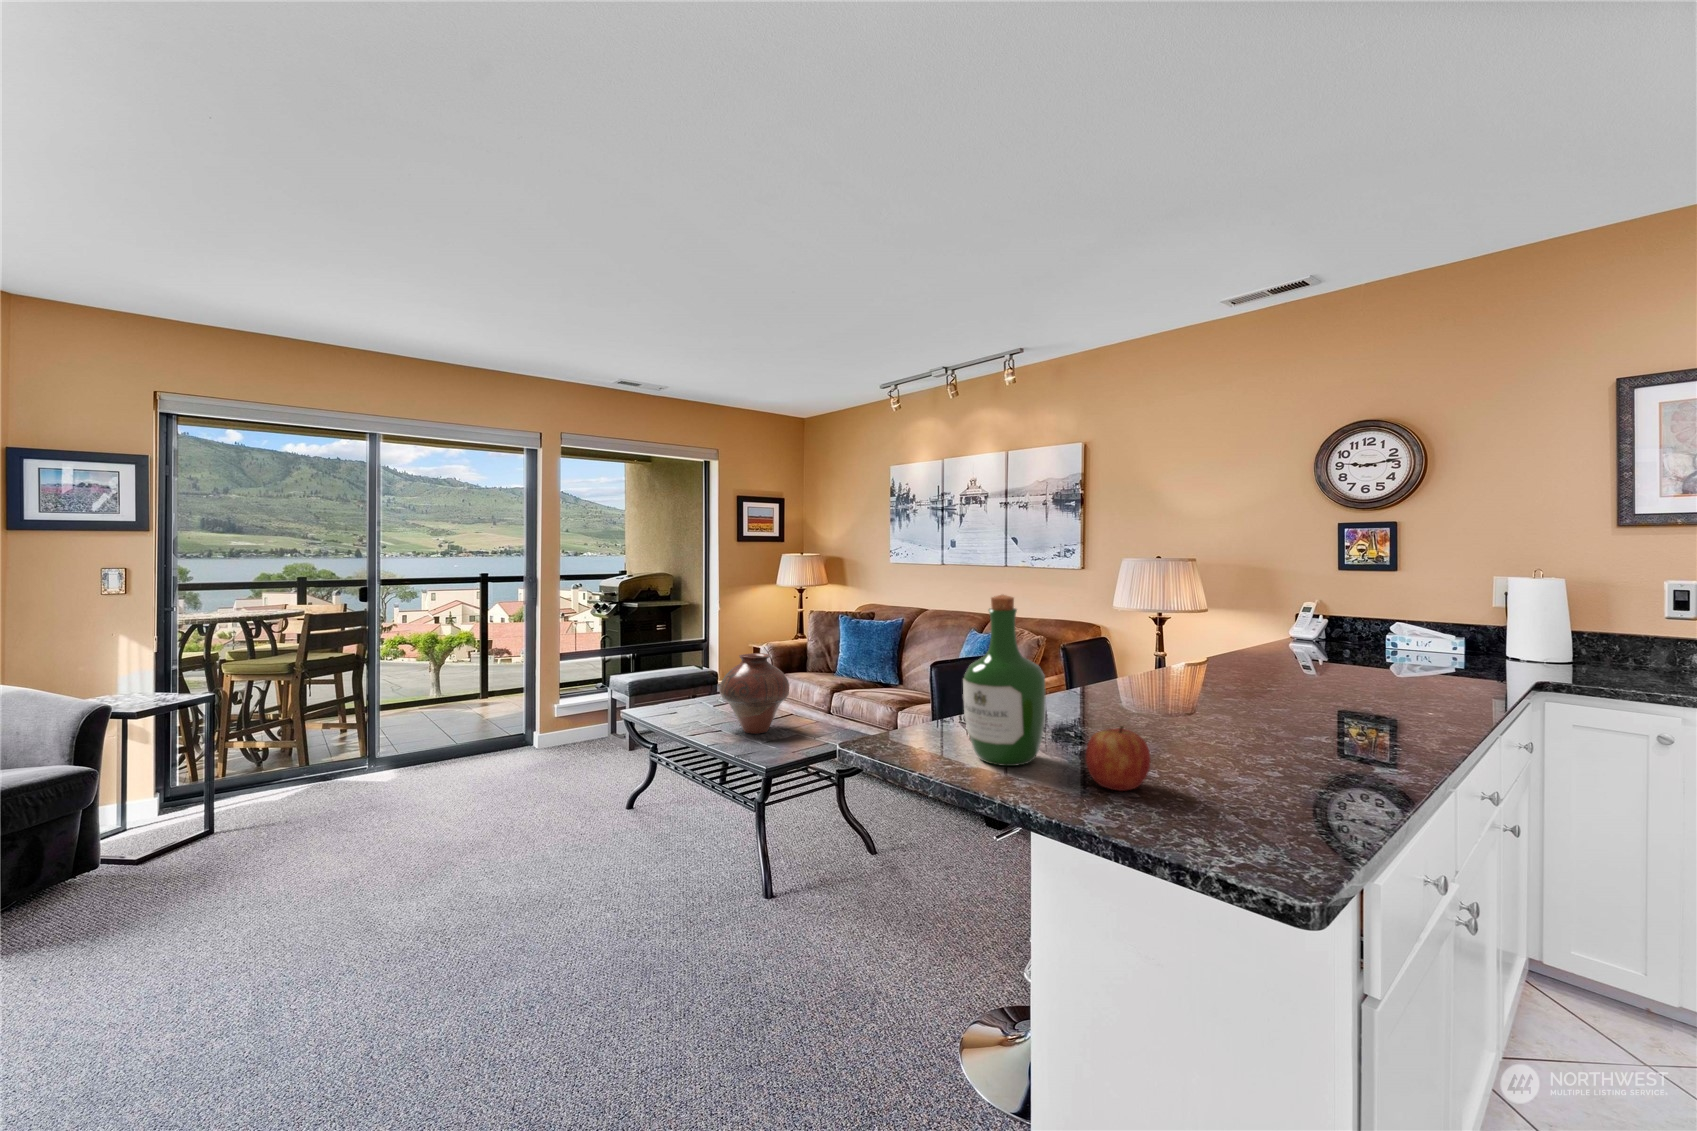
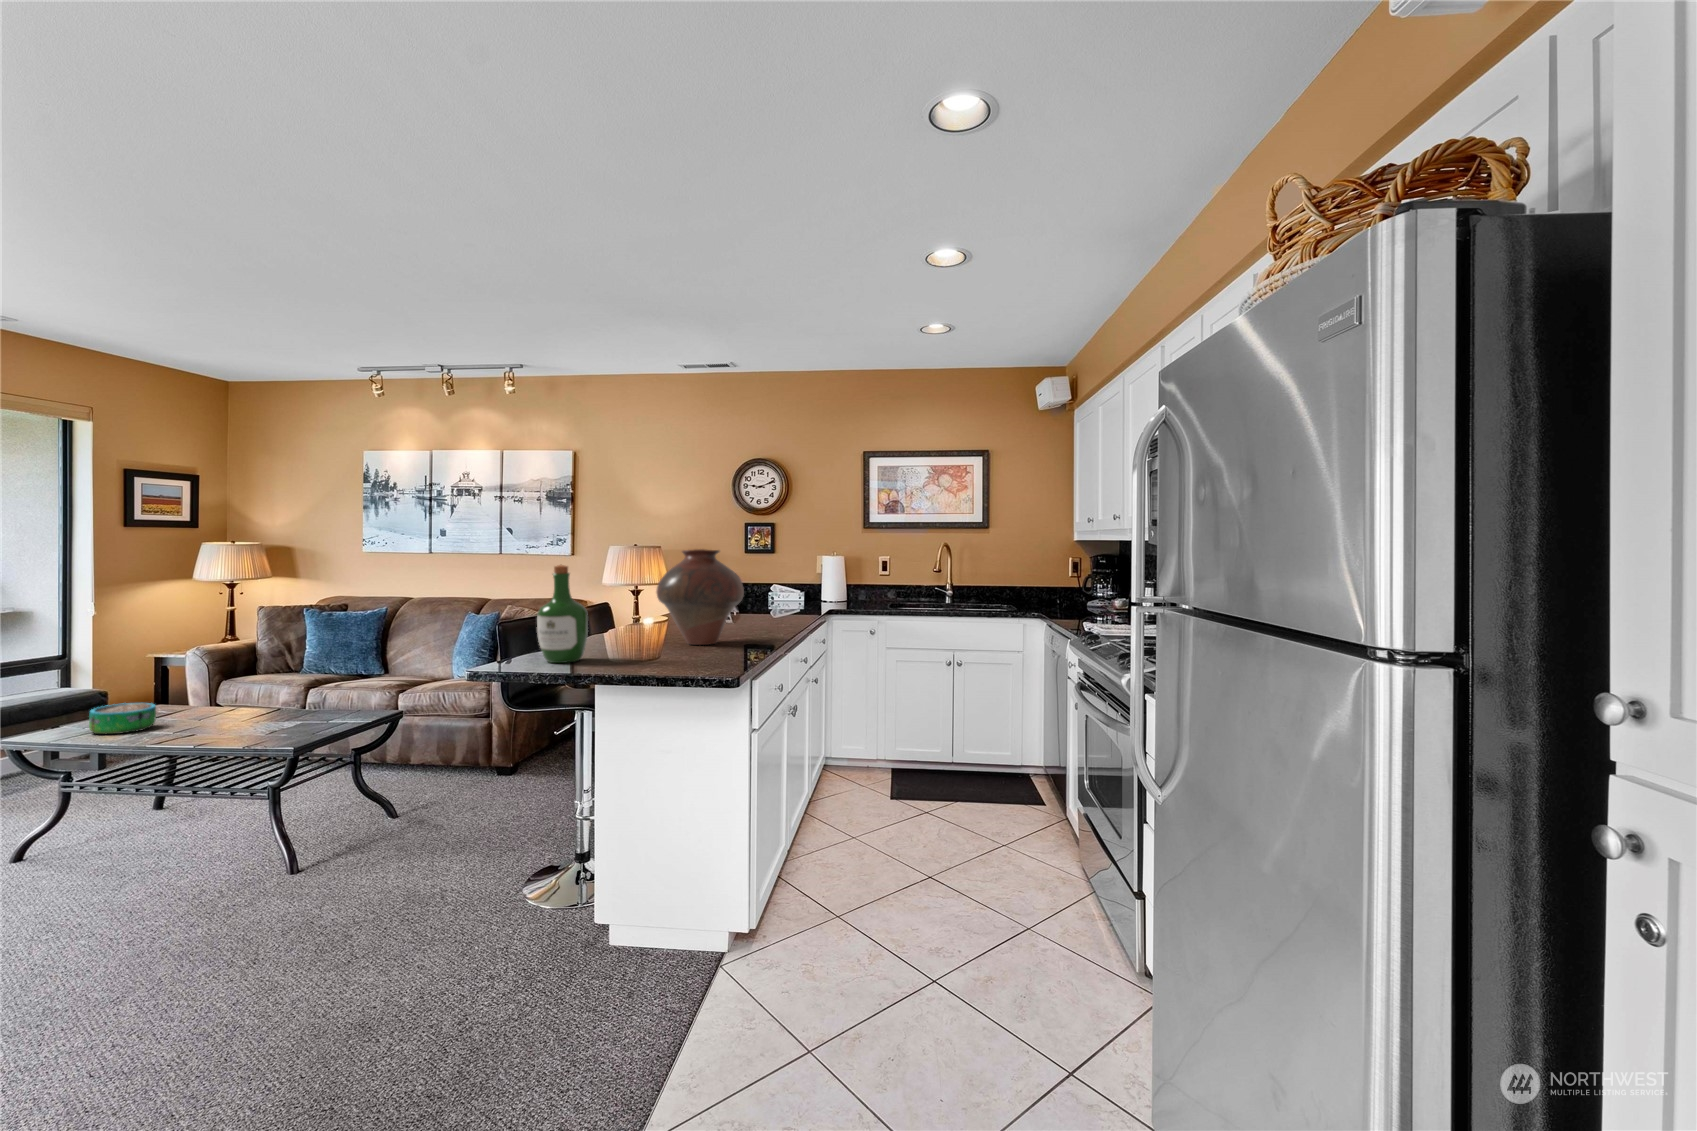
vase: present [720,653,789,734] -> present [656,549,744,645]
decorative bowl: none [665,694,707,722] -> present [89,703,156,734]
apple: present [1086,726,1151,791] -> none [613,630,645,662]

